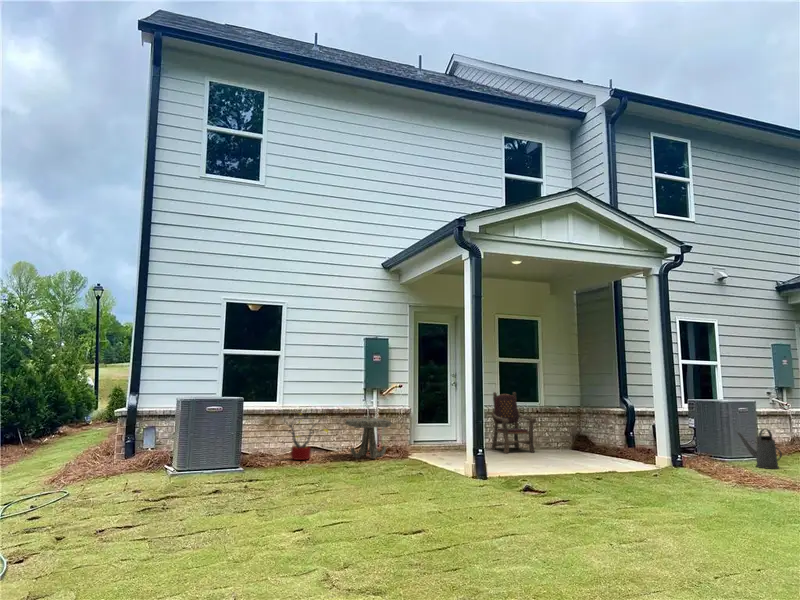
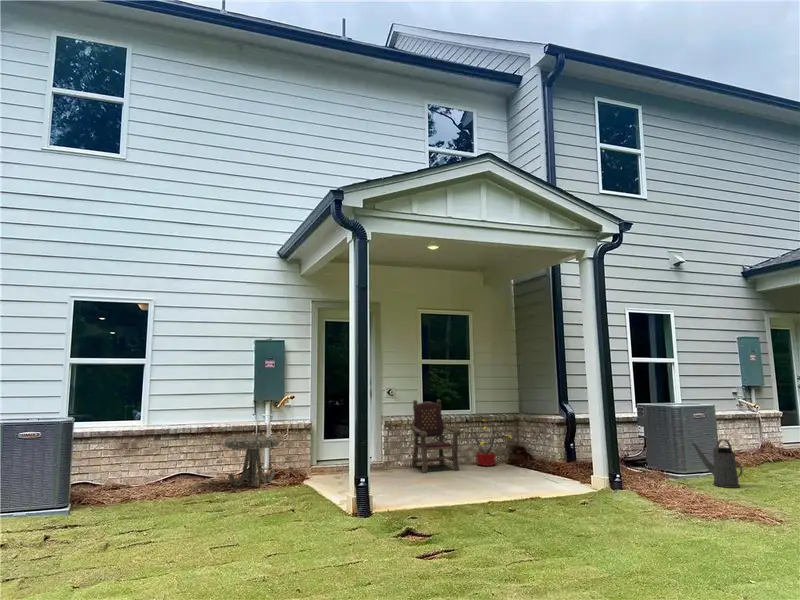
decorative plant: present [289,418,328,460] -> present [472,427,512,466]

